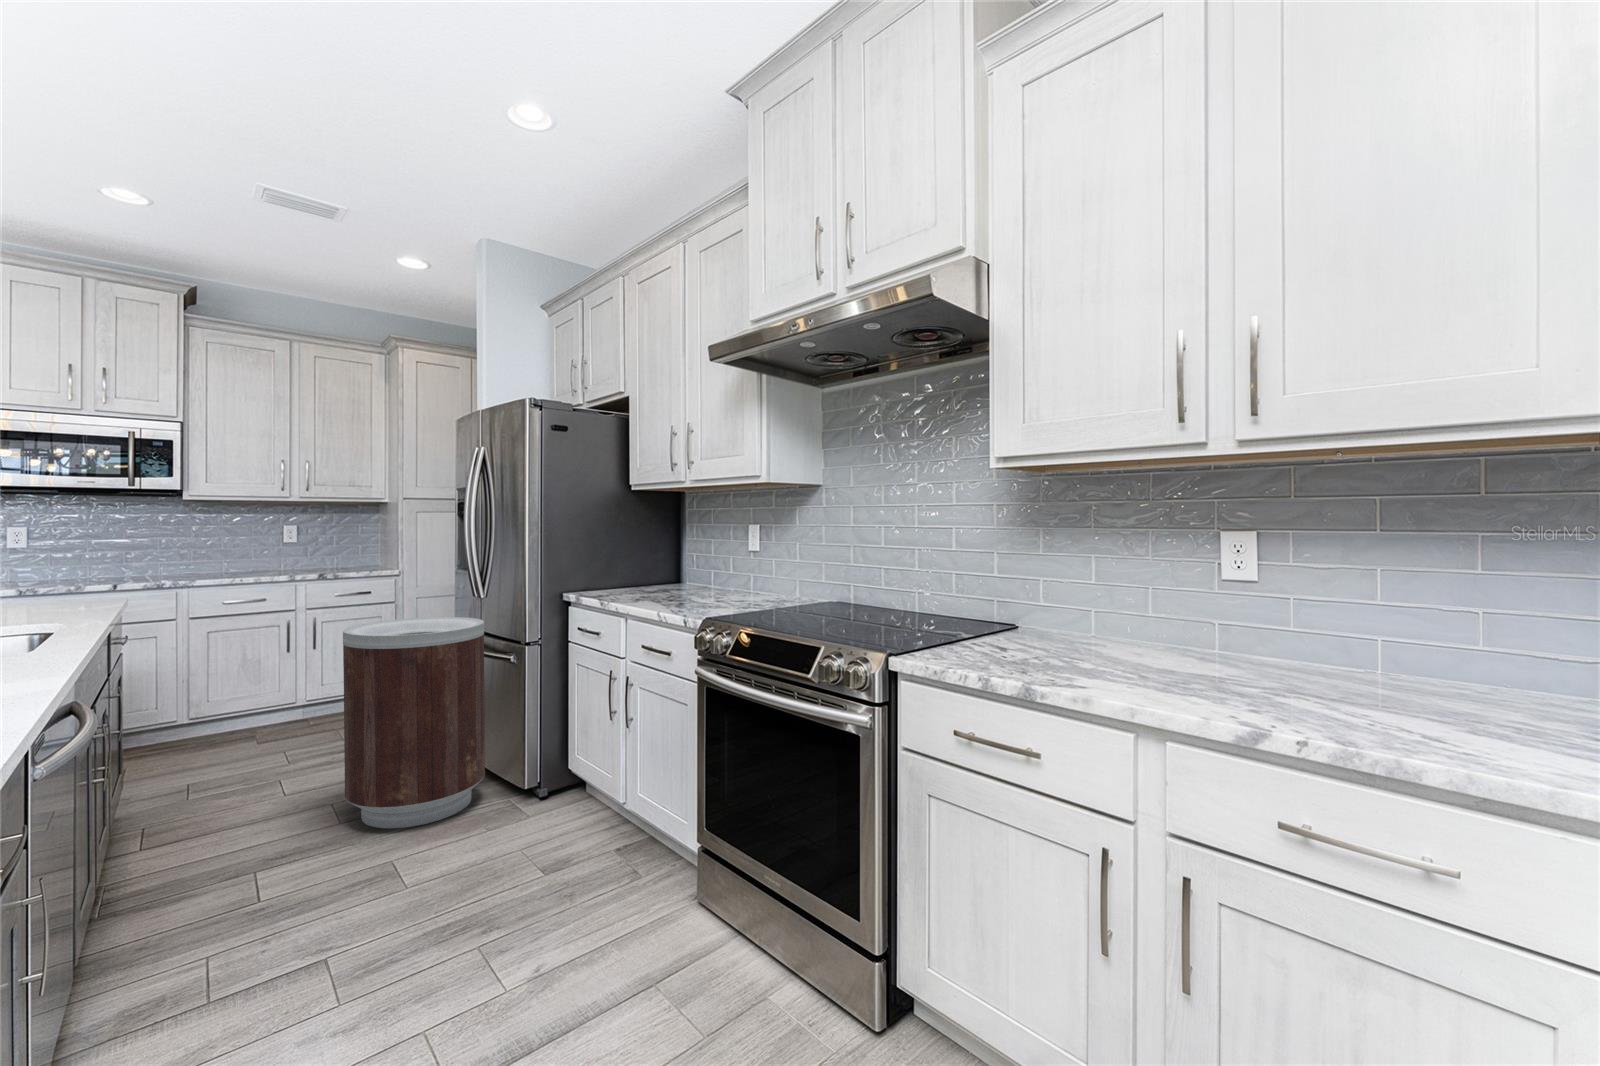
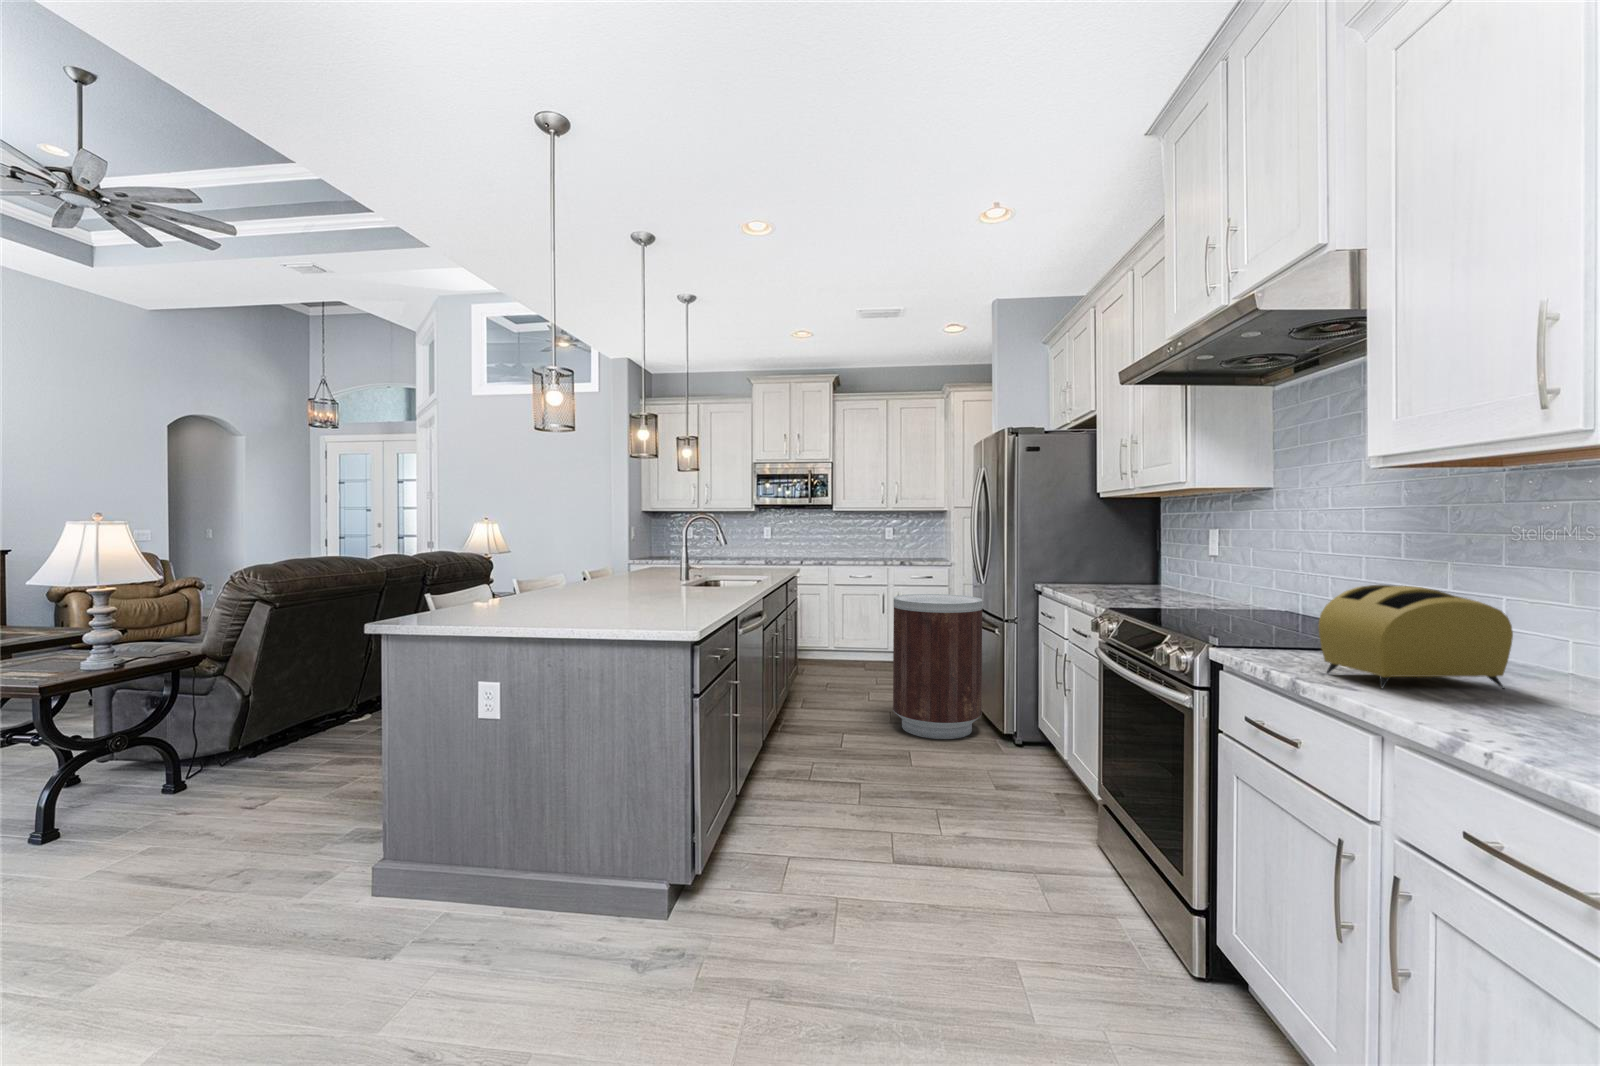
toaster: none [1028,579,1146,683] -> present [1319,584,1513,689]

